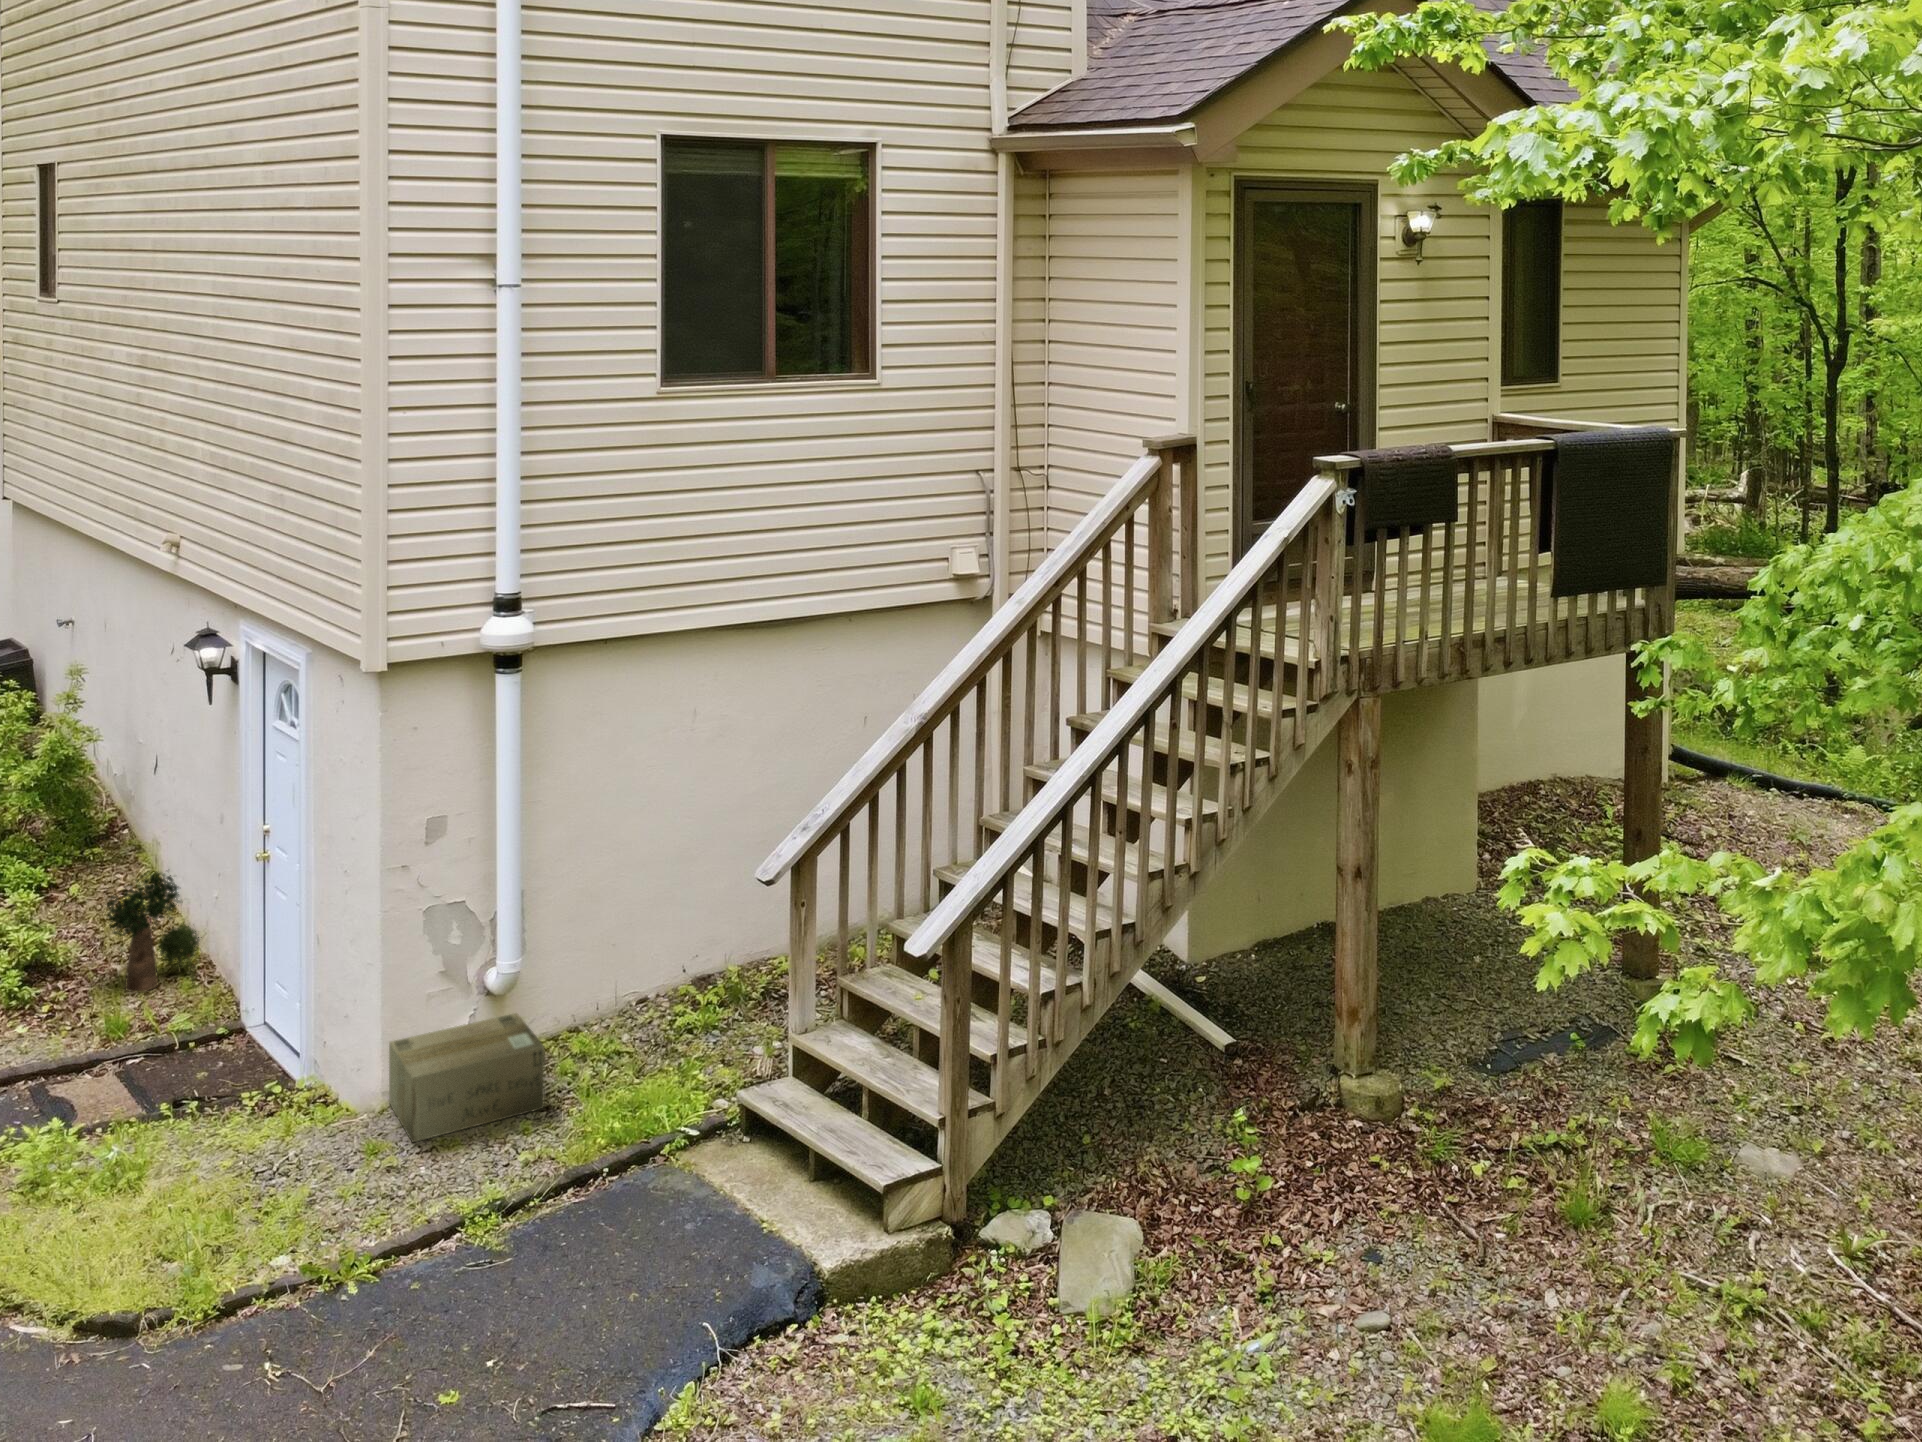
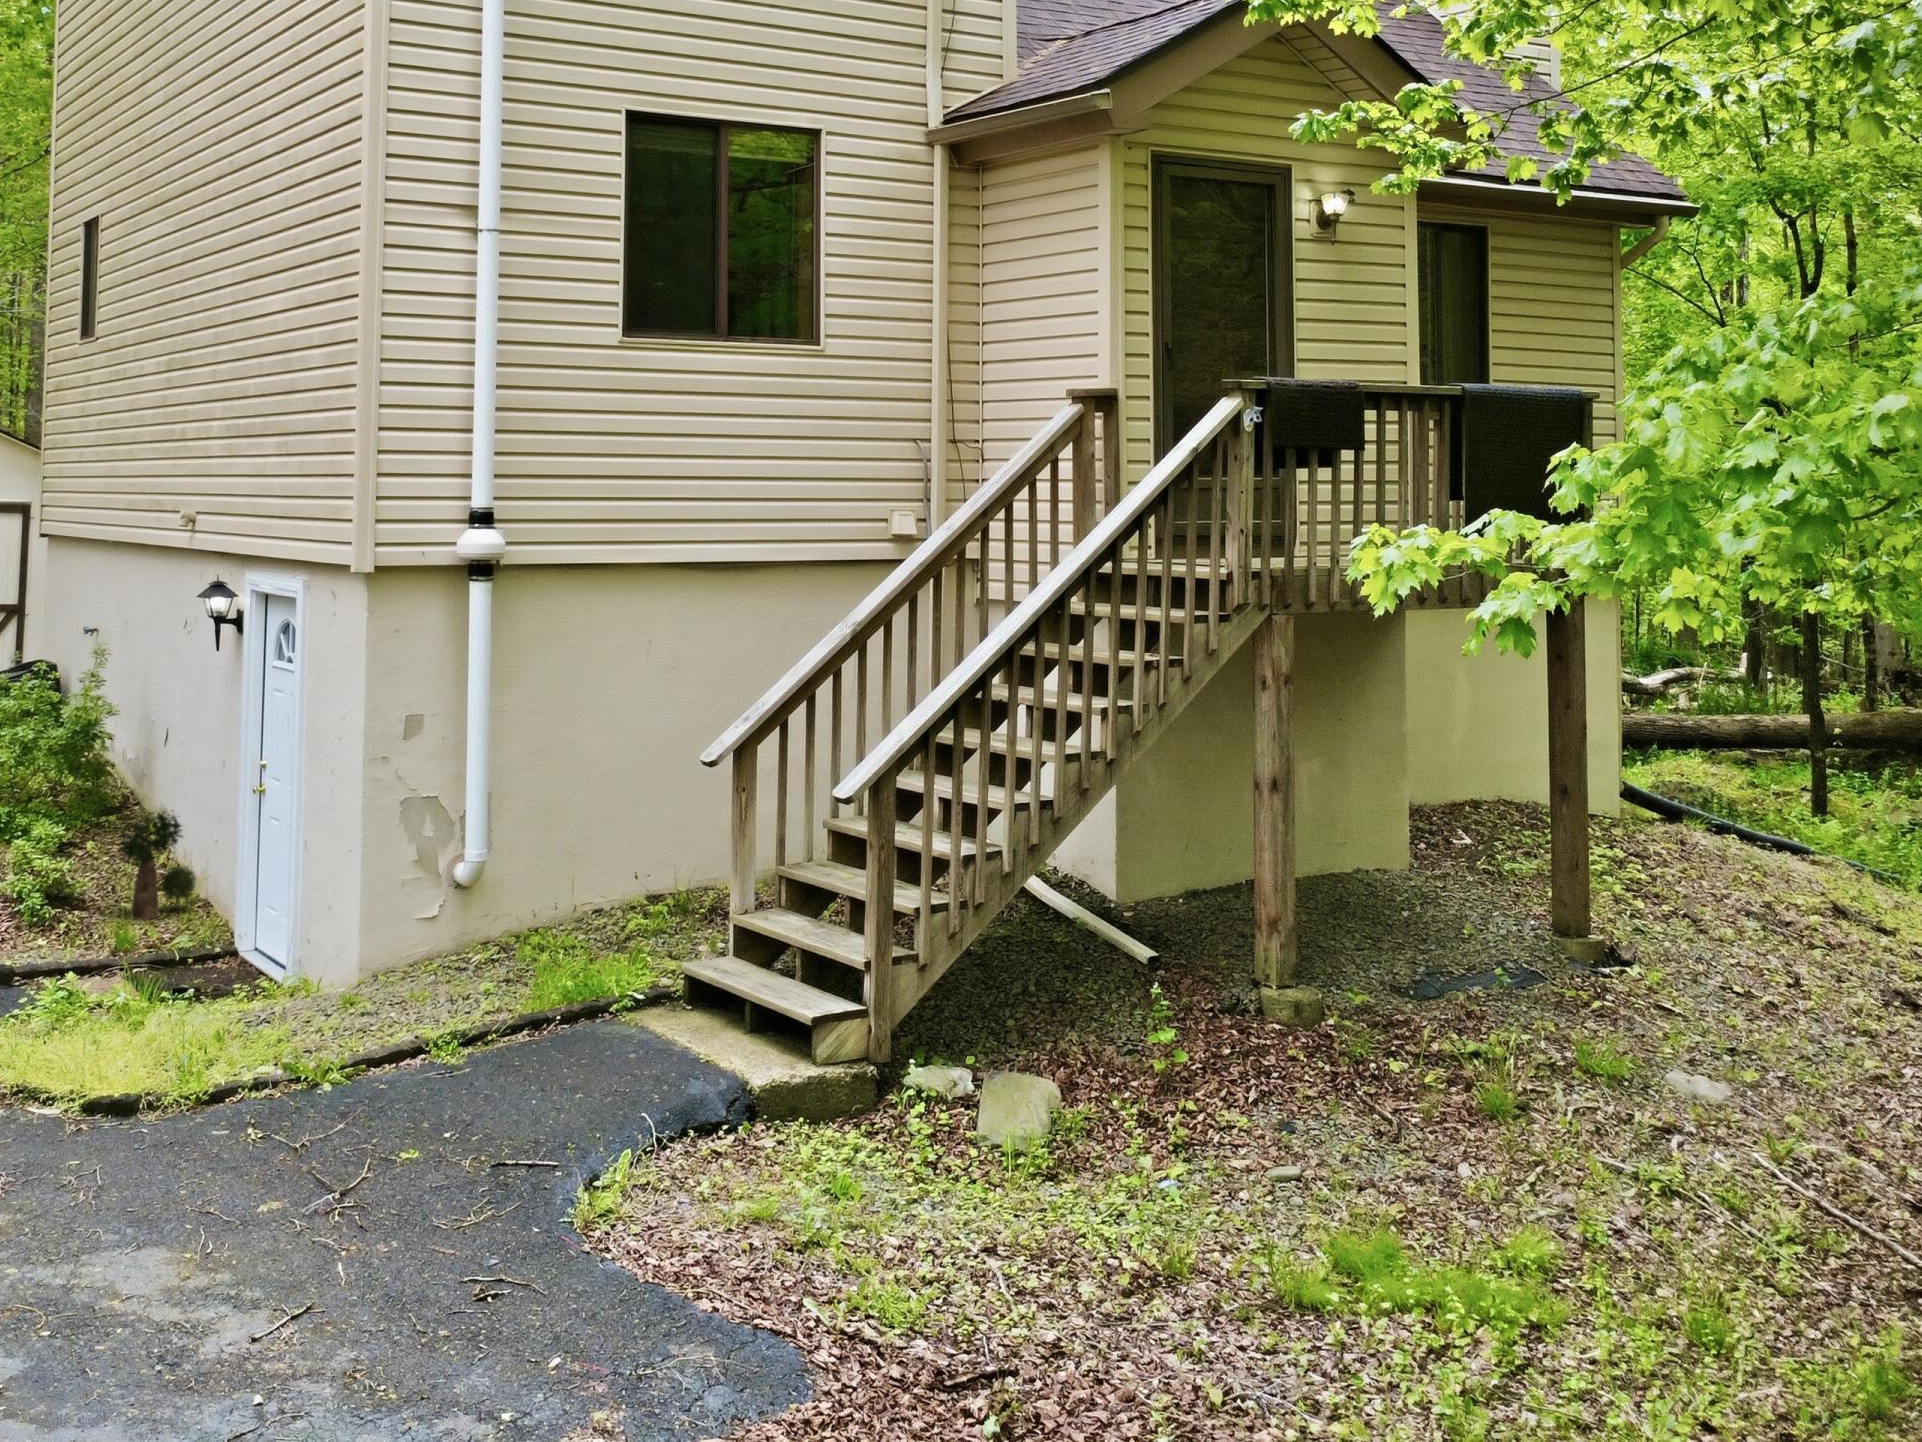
cardboard box: present [389,1013,544,1142] -> none [362,911,502,1006]

